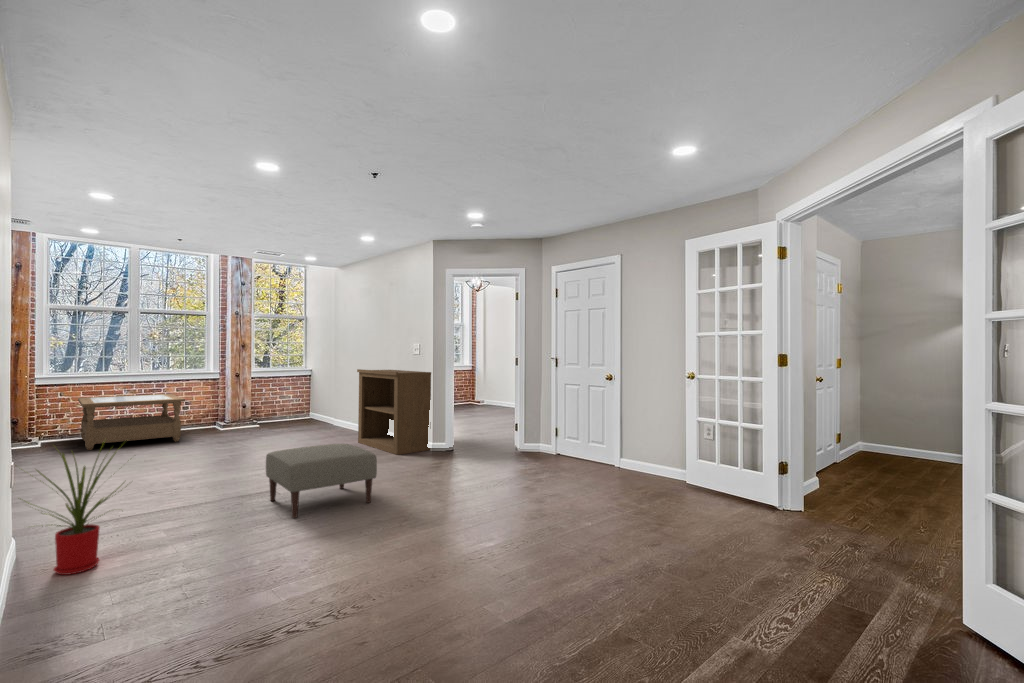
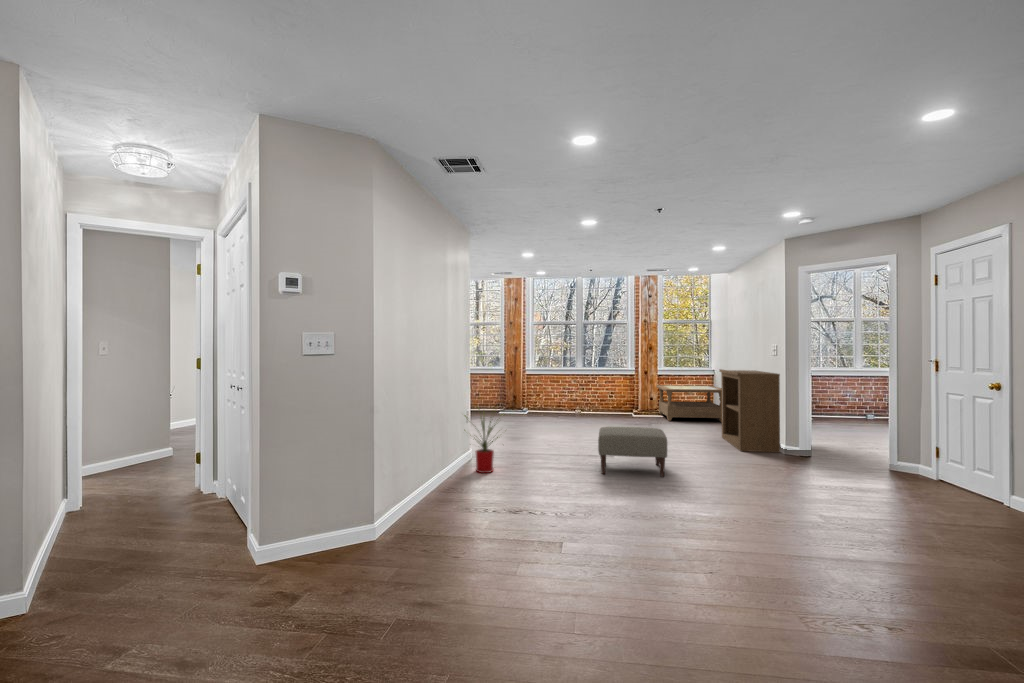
coffee table: present [78,394,185,450] -> present [657,385,722,422]

